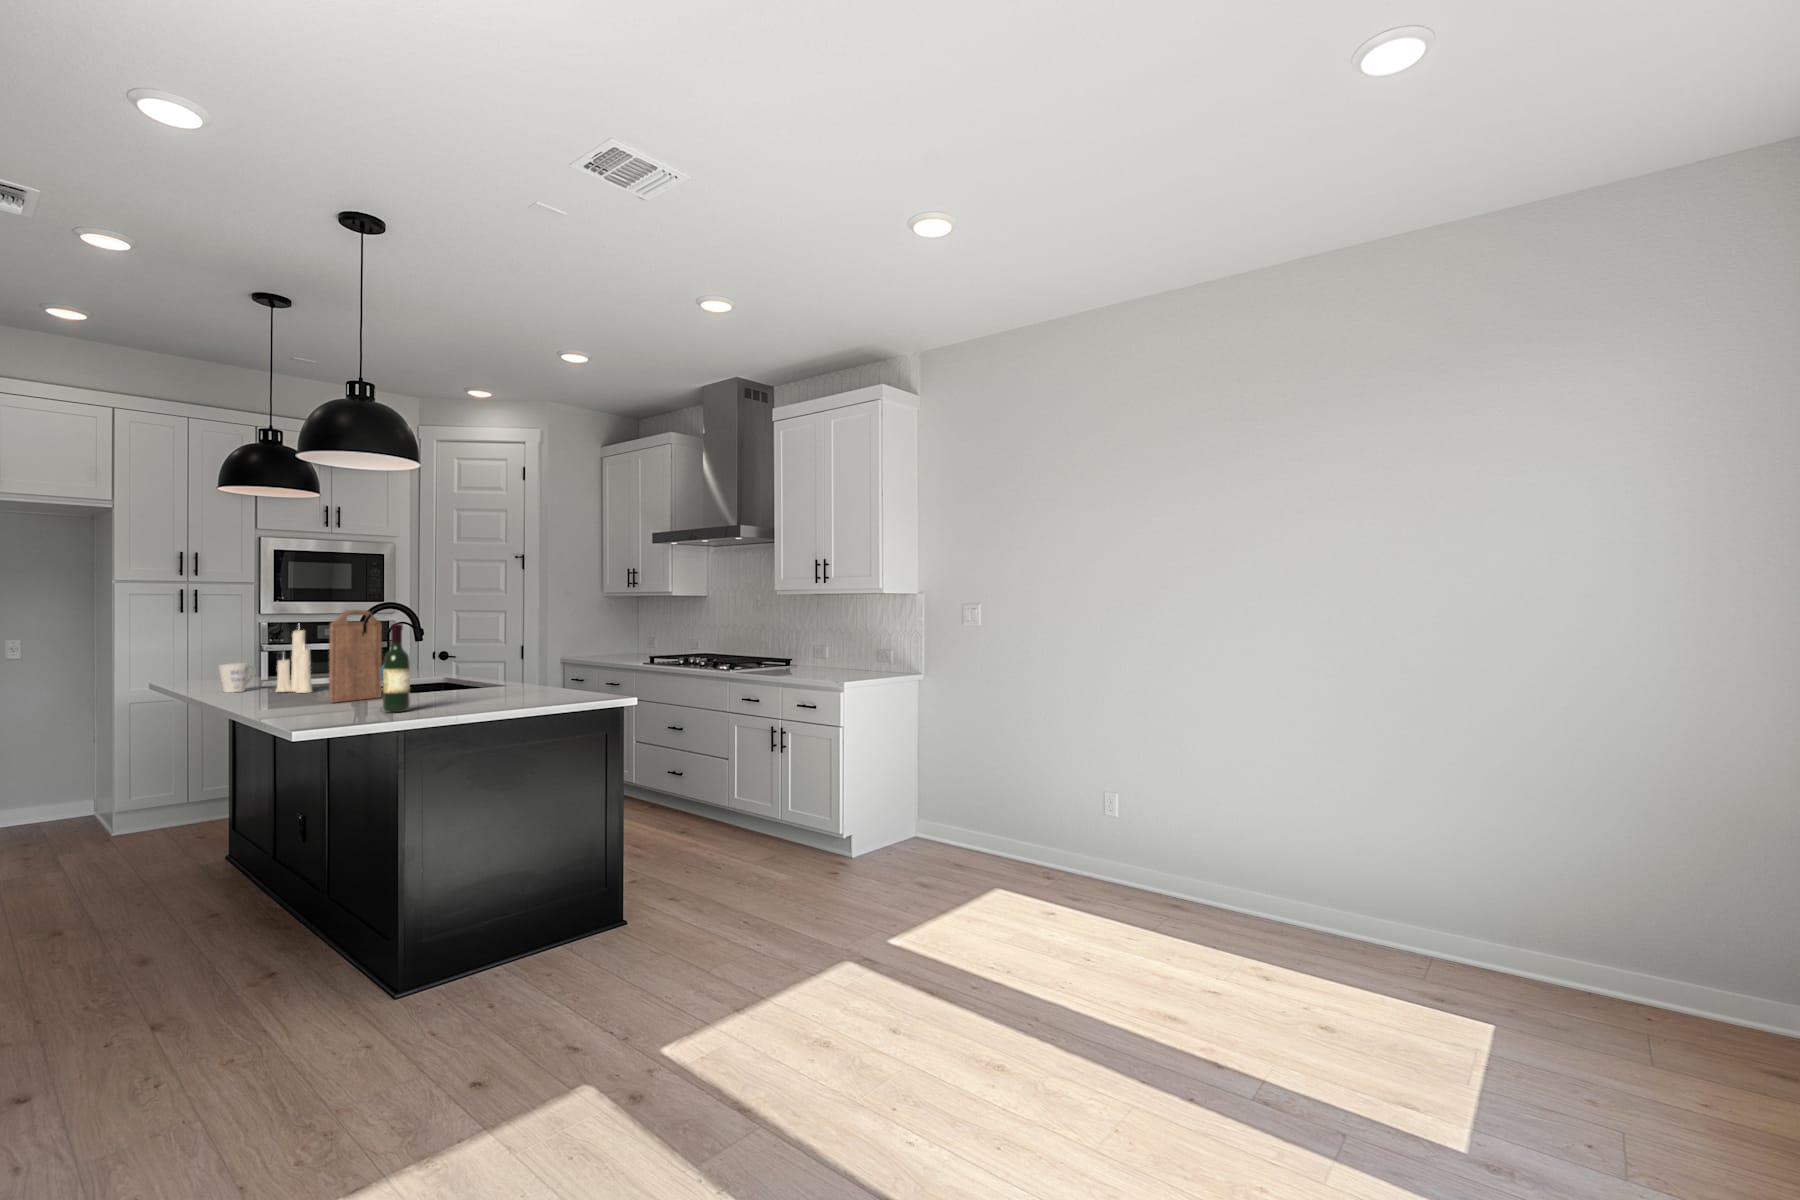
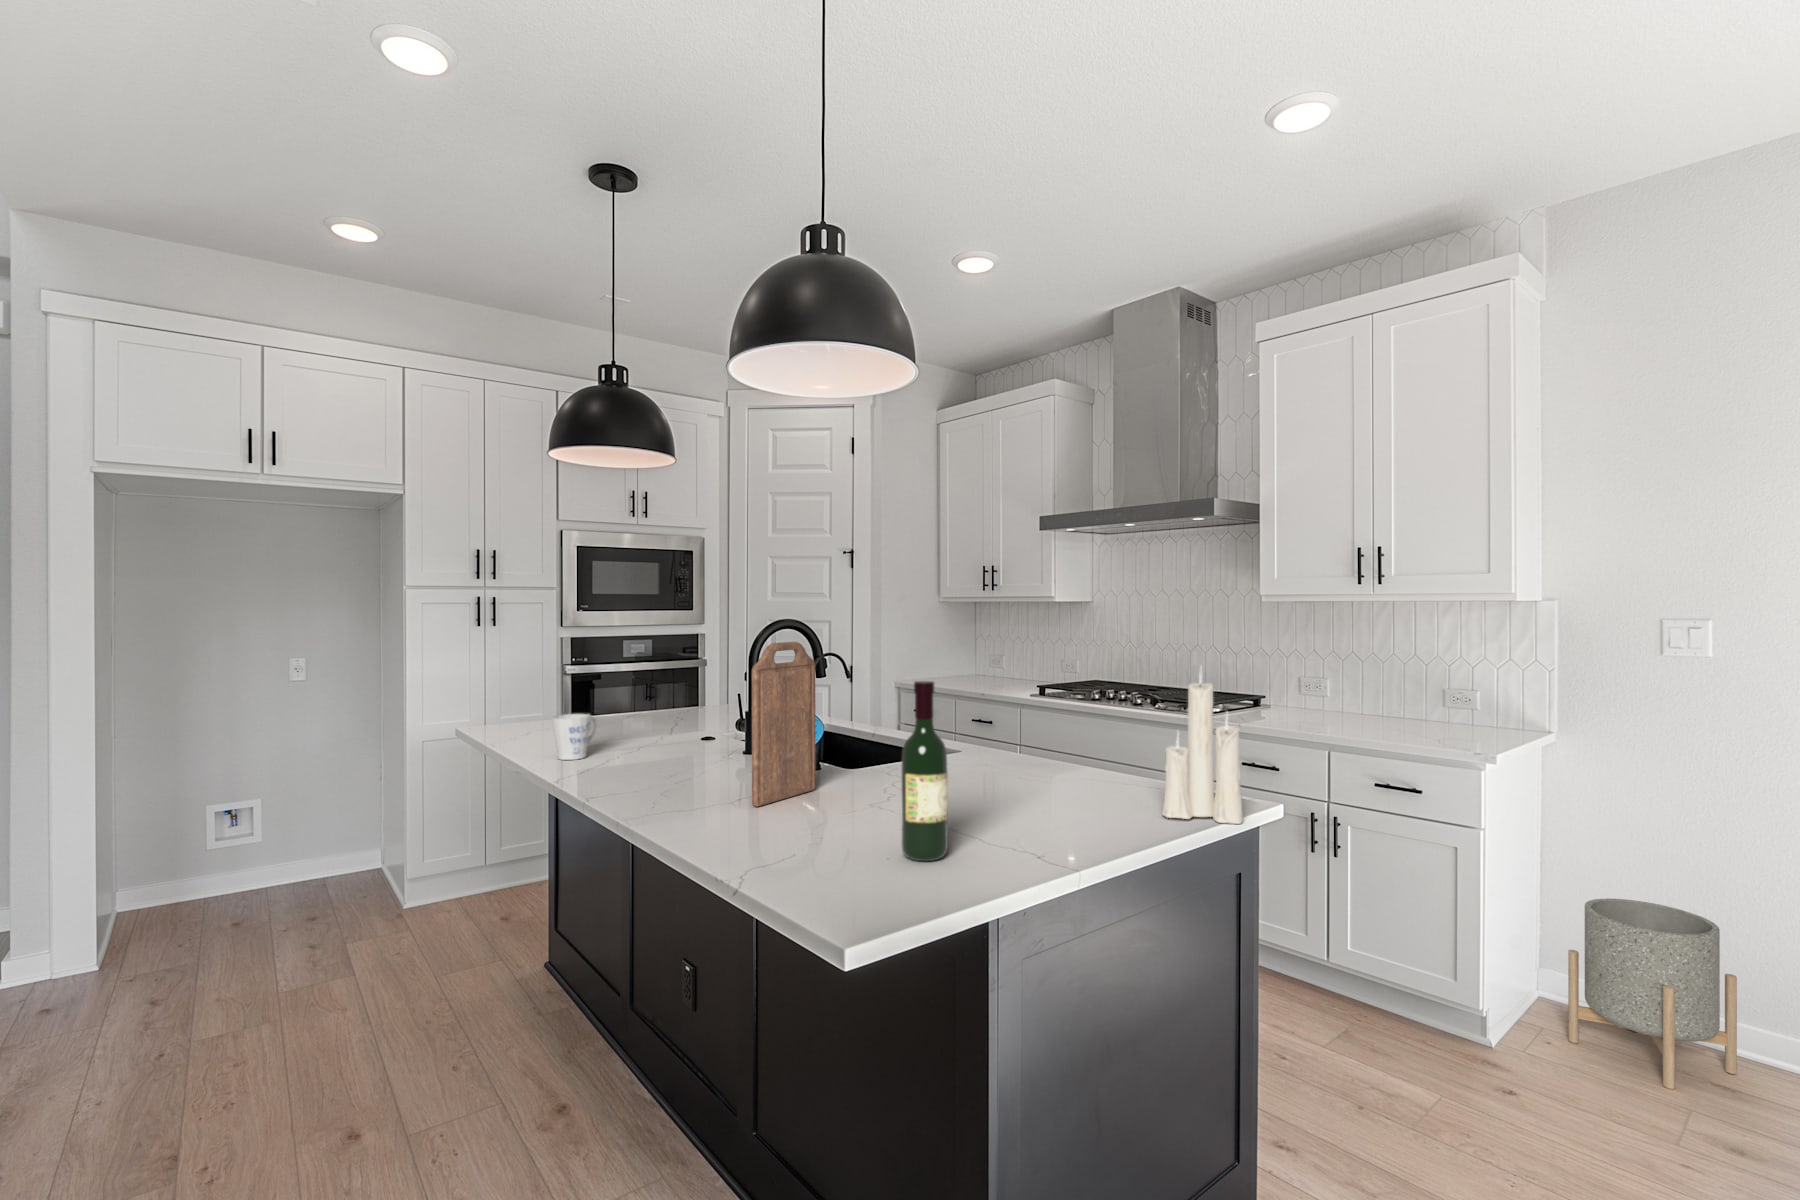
candle: present [275,630,312,693] -> present [1162,671,1243,824]
planter: none [903,769,975,866] -> present [1568,899,1737,1089]

